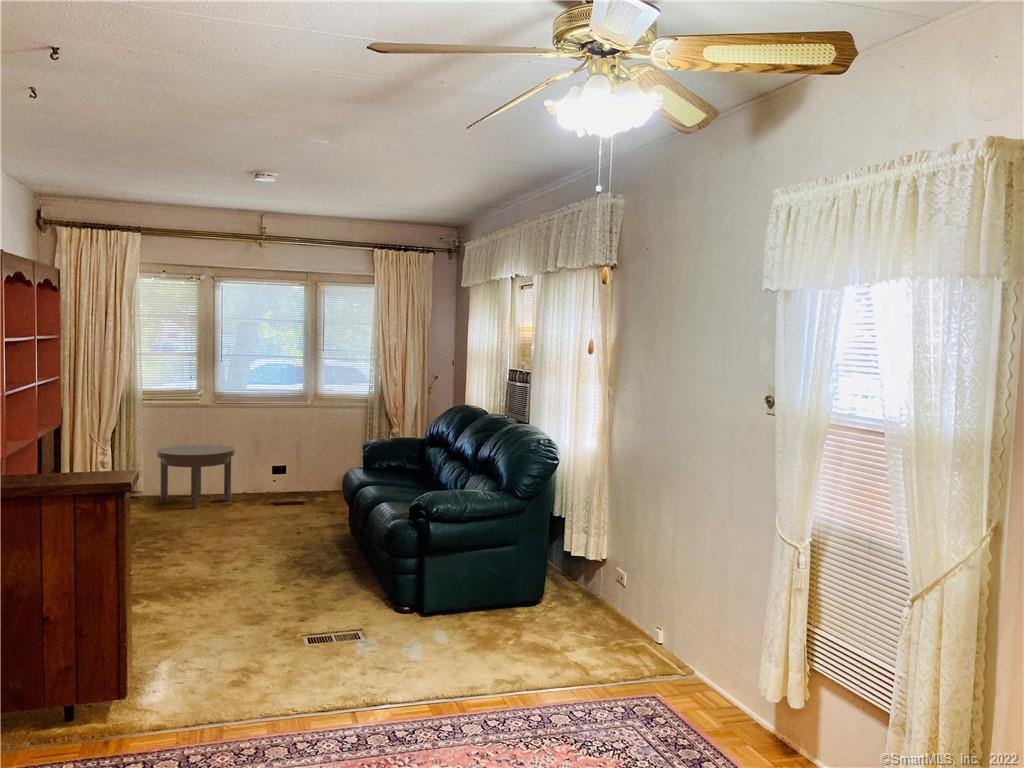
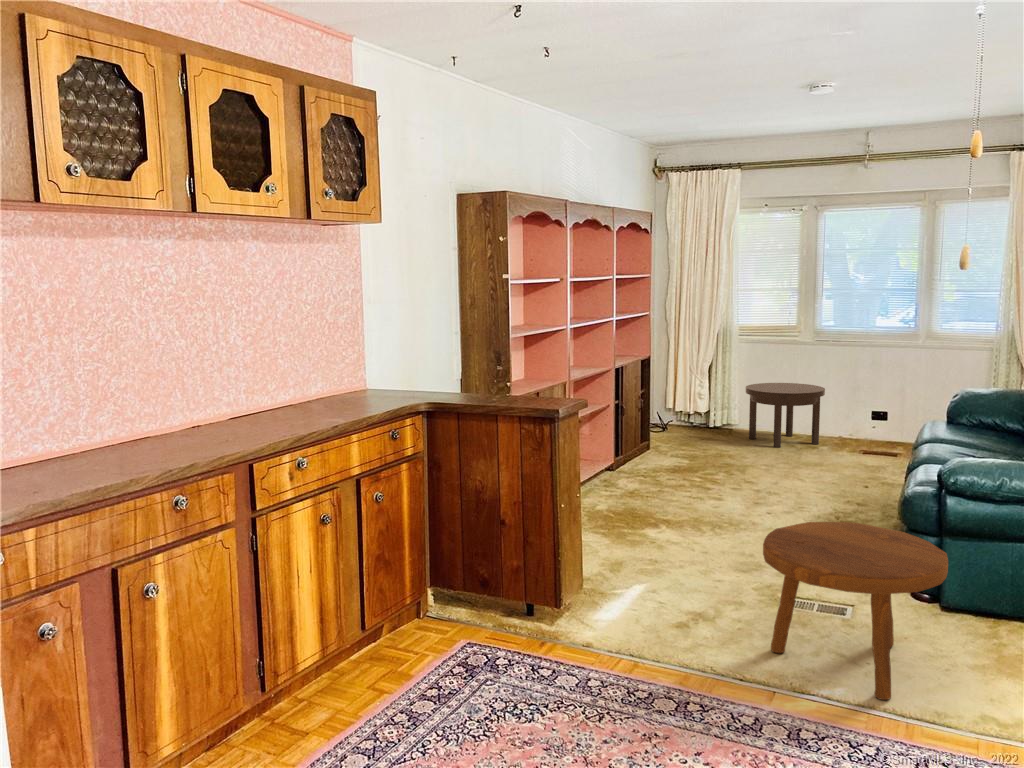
footstool: none [319,555,461,691] -> present [763,522,948,700]

